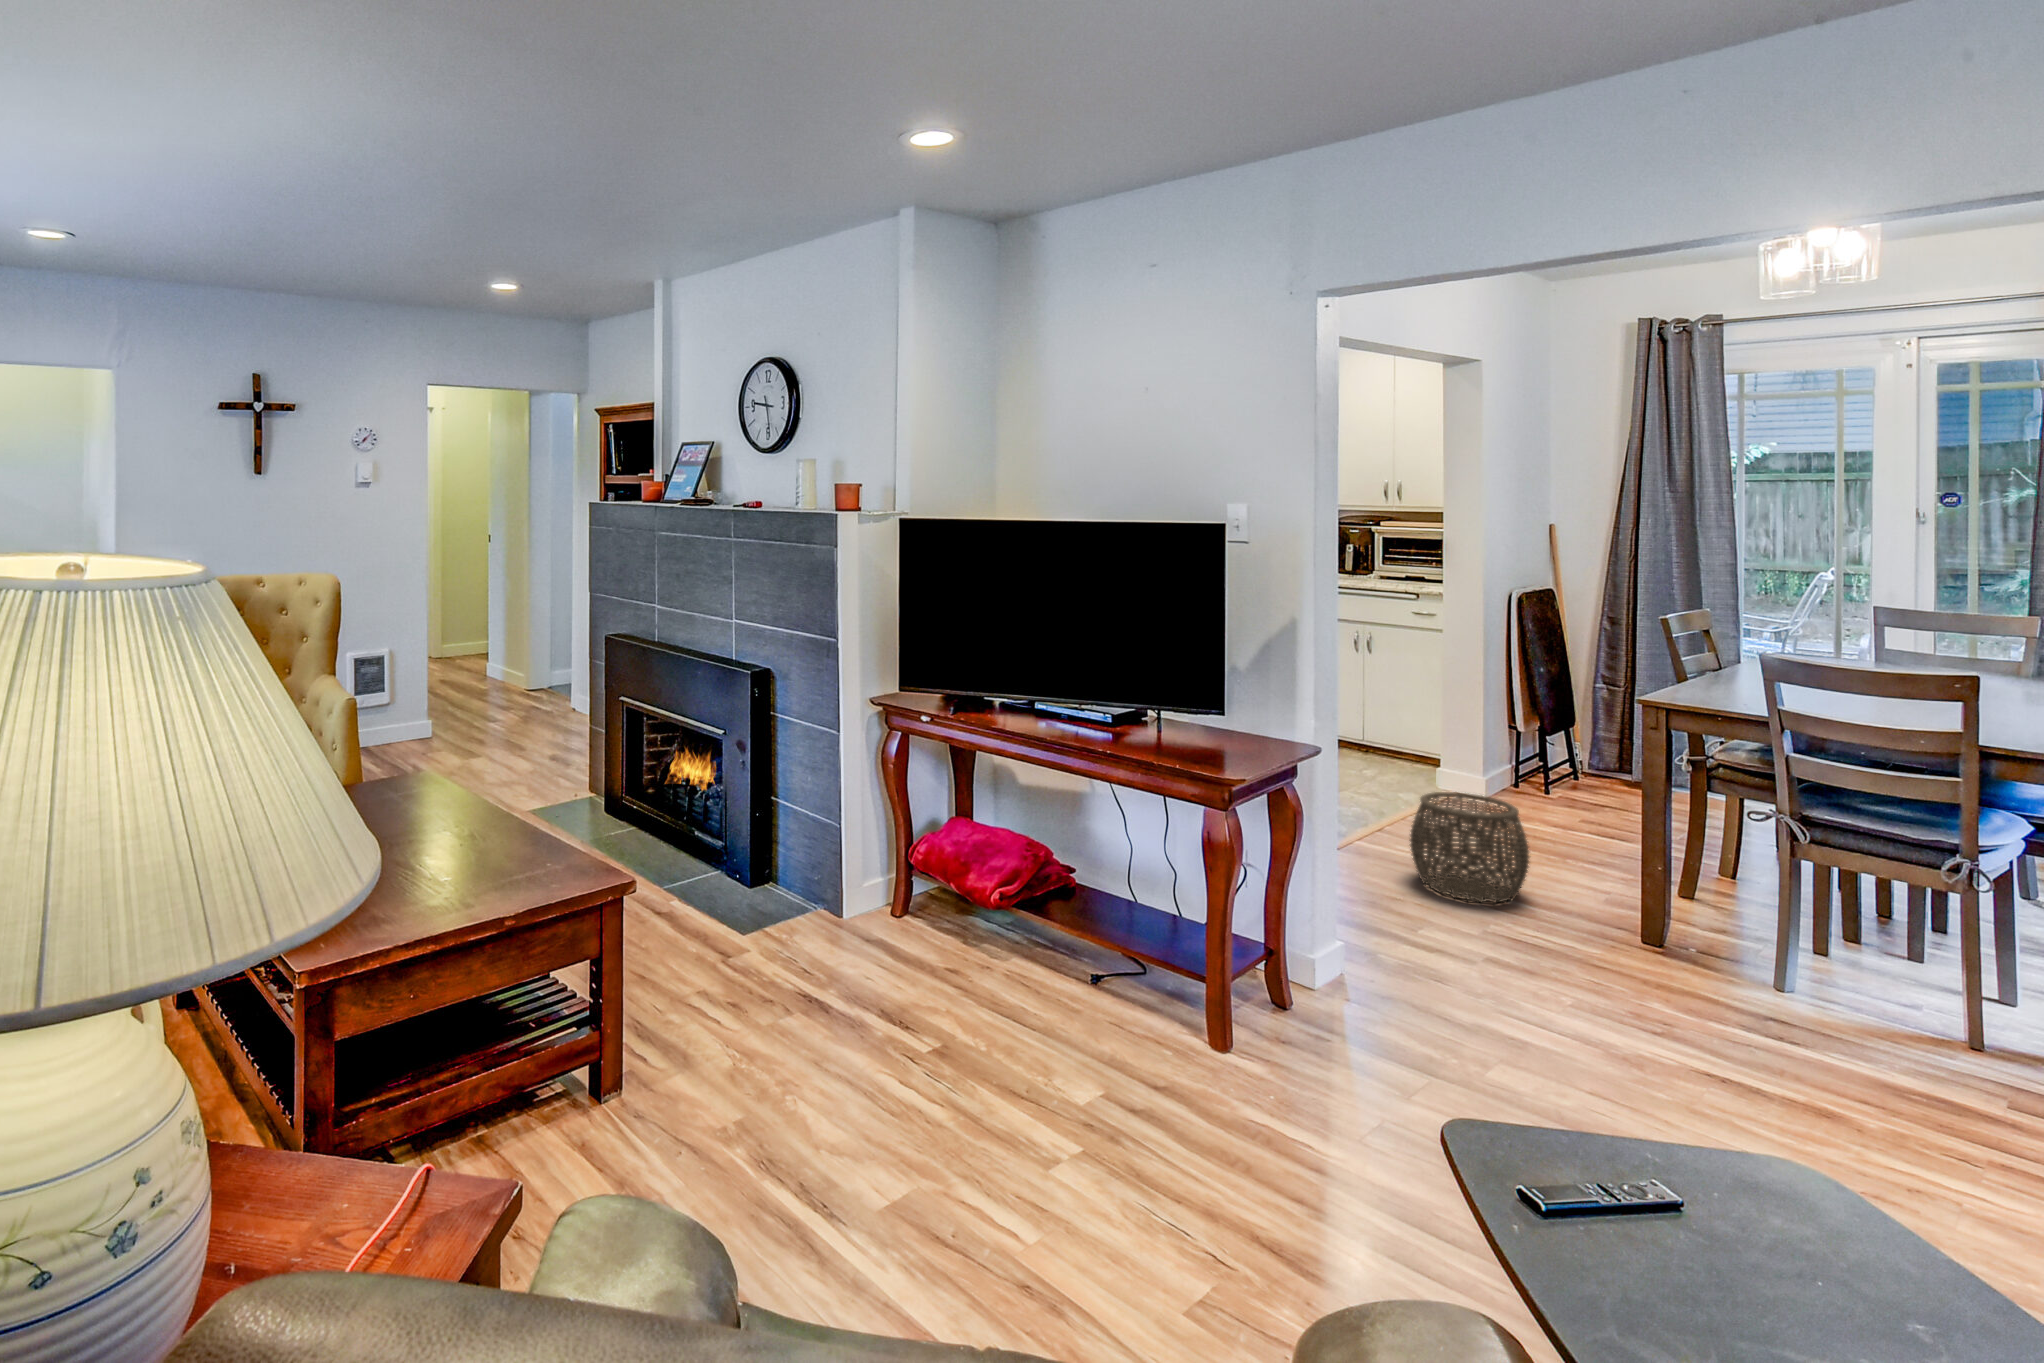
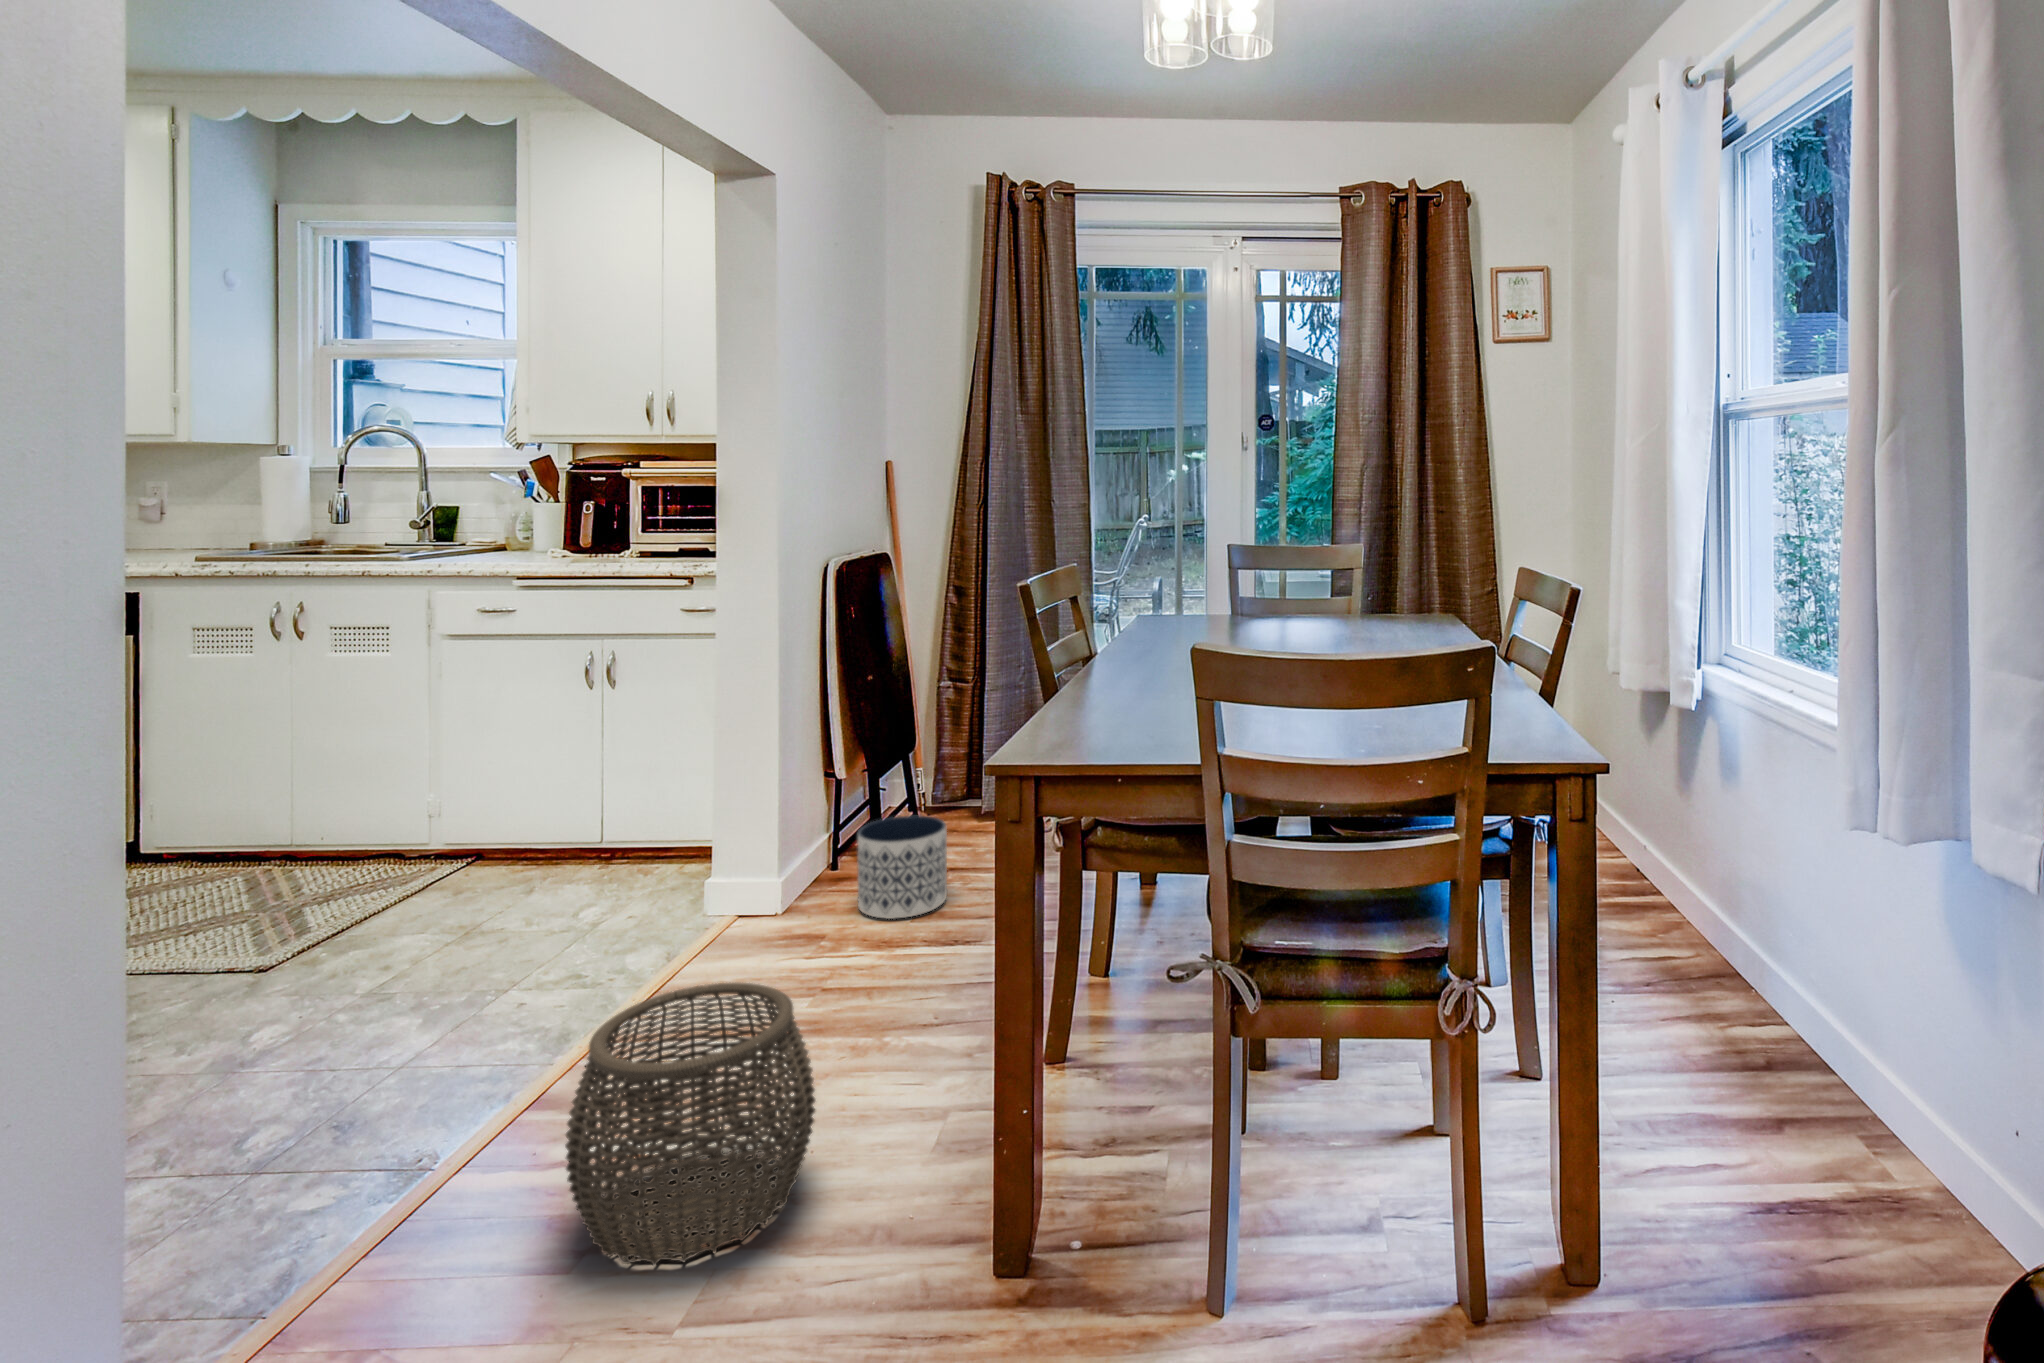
planter: none [1535,759,1602,822] -> present [858,816,947,919]

